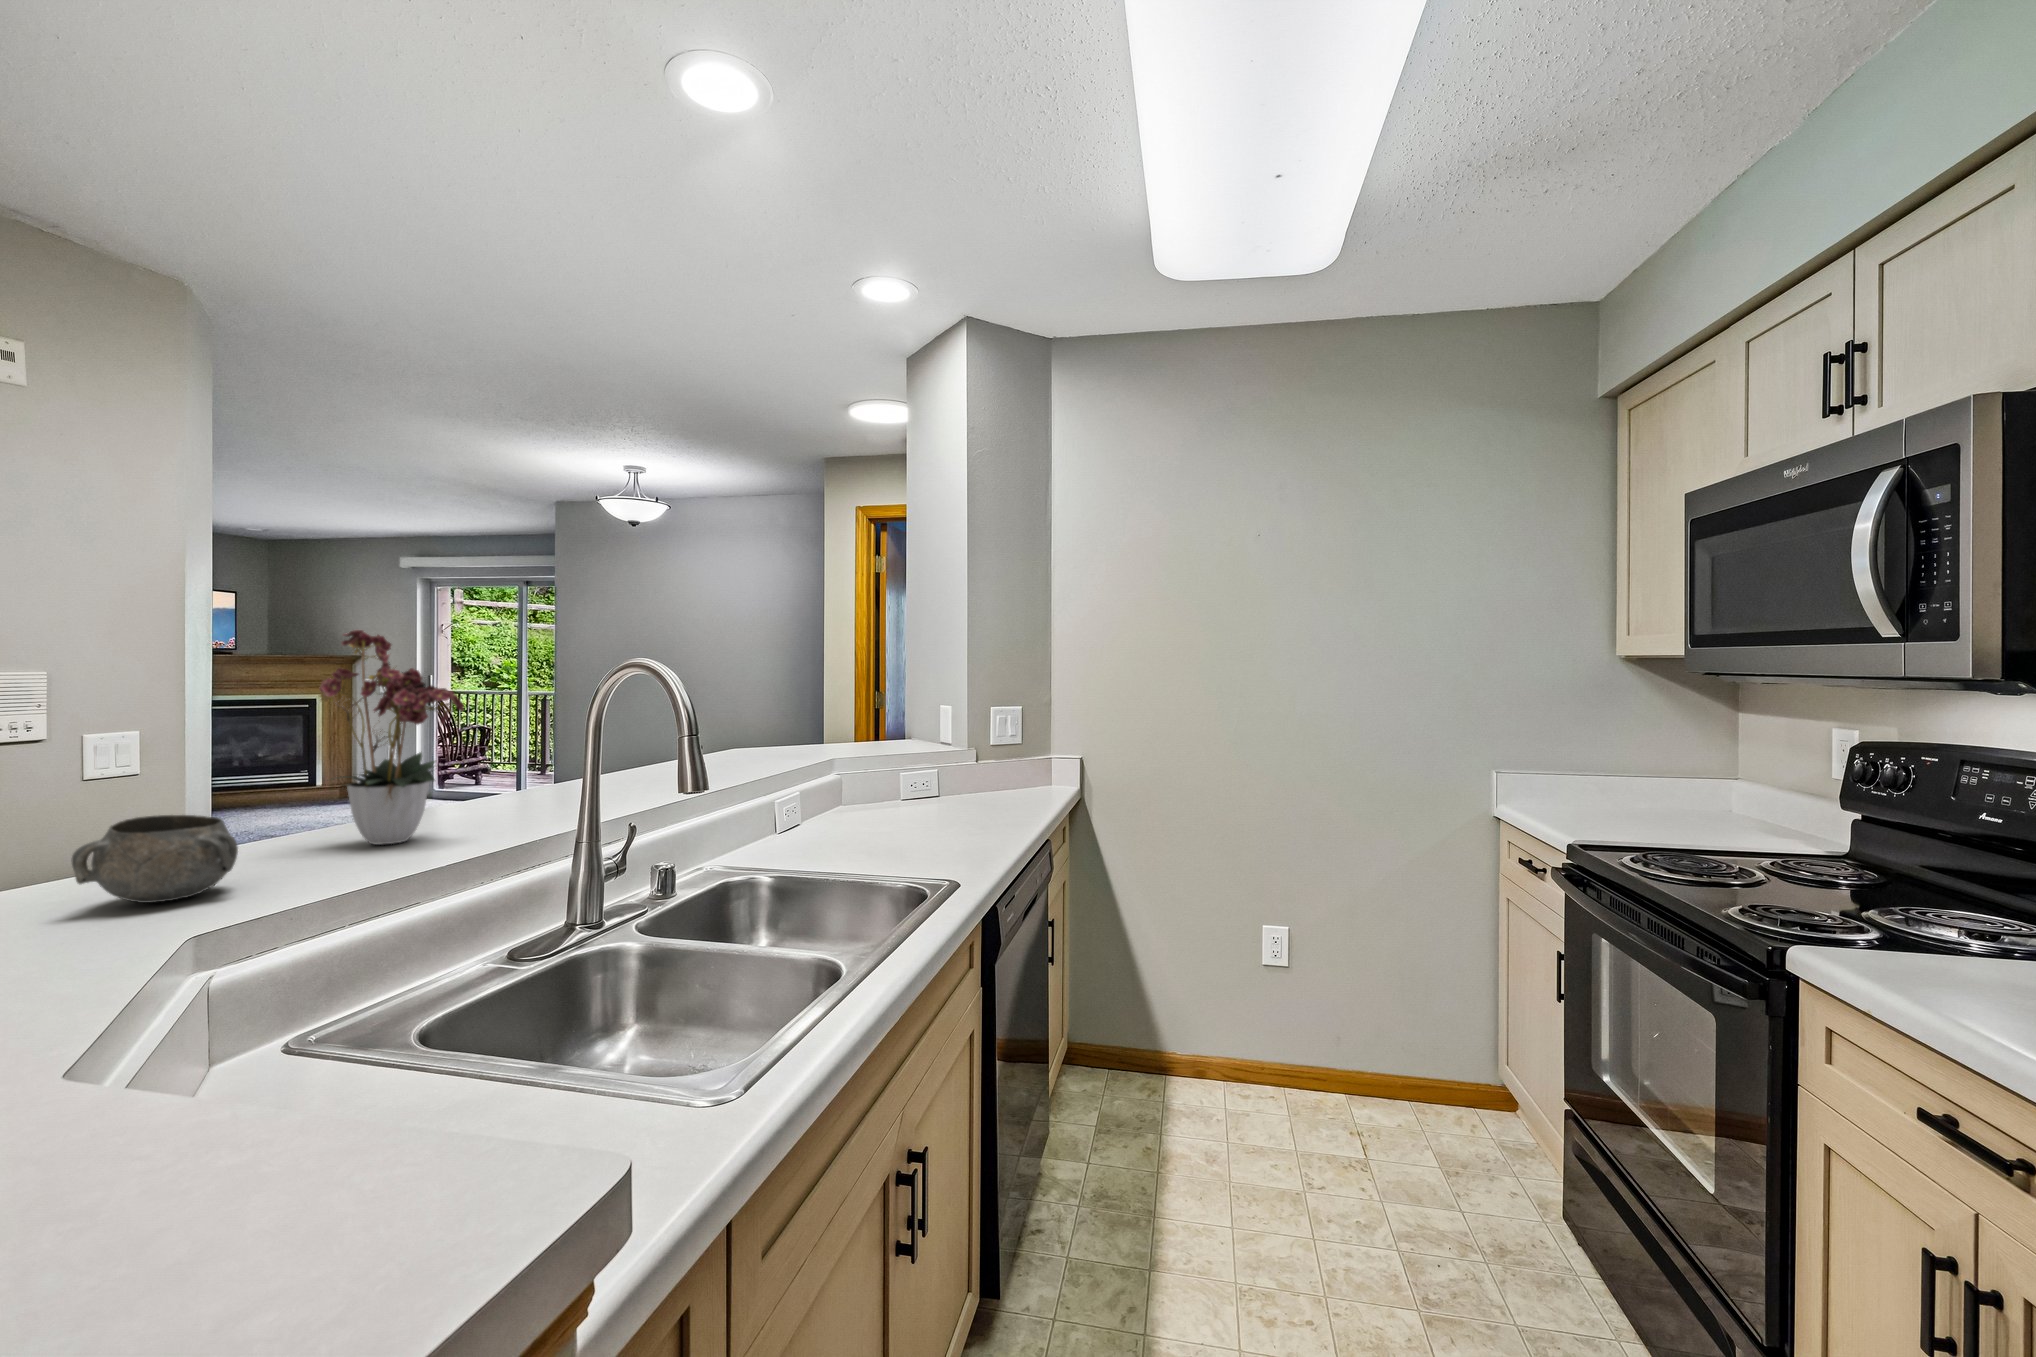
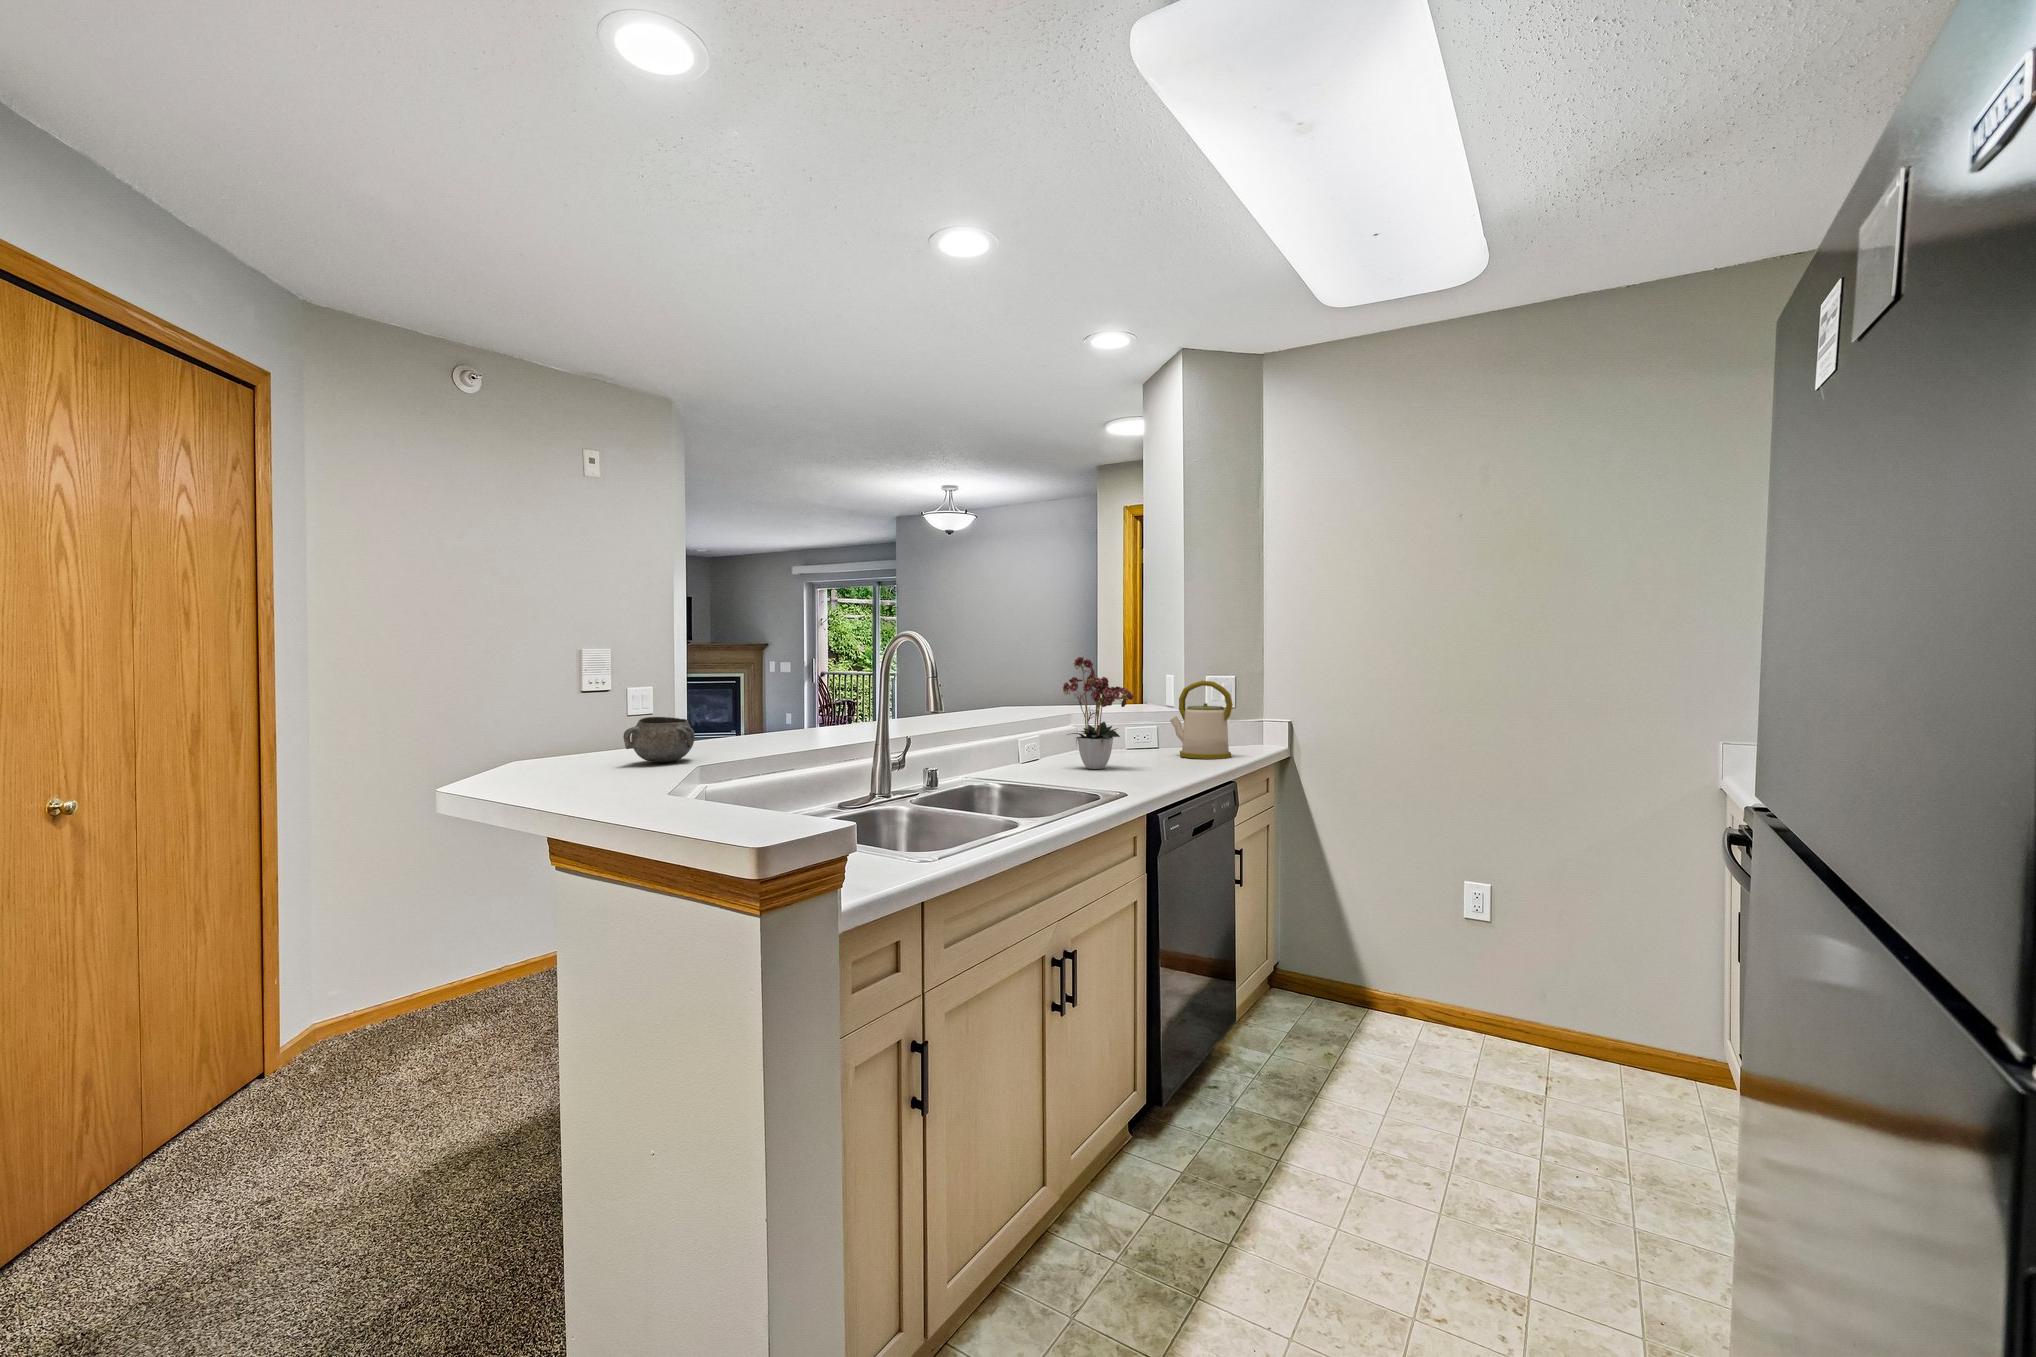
flower arrangement: present [319,630,464,844] -> present [1063,657,1134,769]
kettle: none [958,717,1033,813] -> present [1170,681,1233,759]

